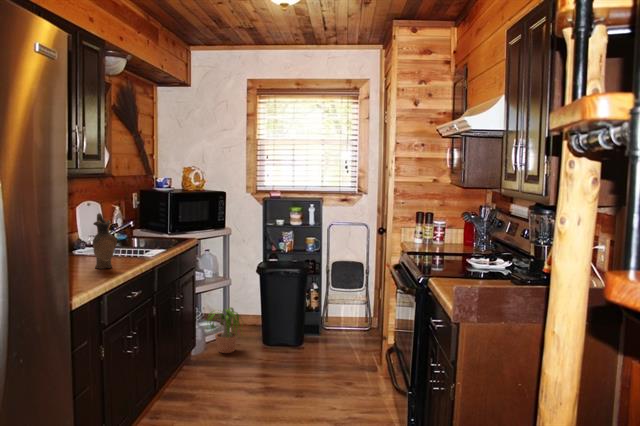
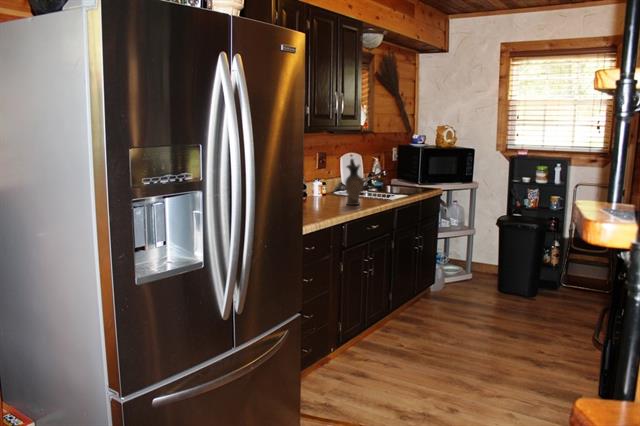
potted plant: present [207,307,240,353] -> none [440,254,482,294]

